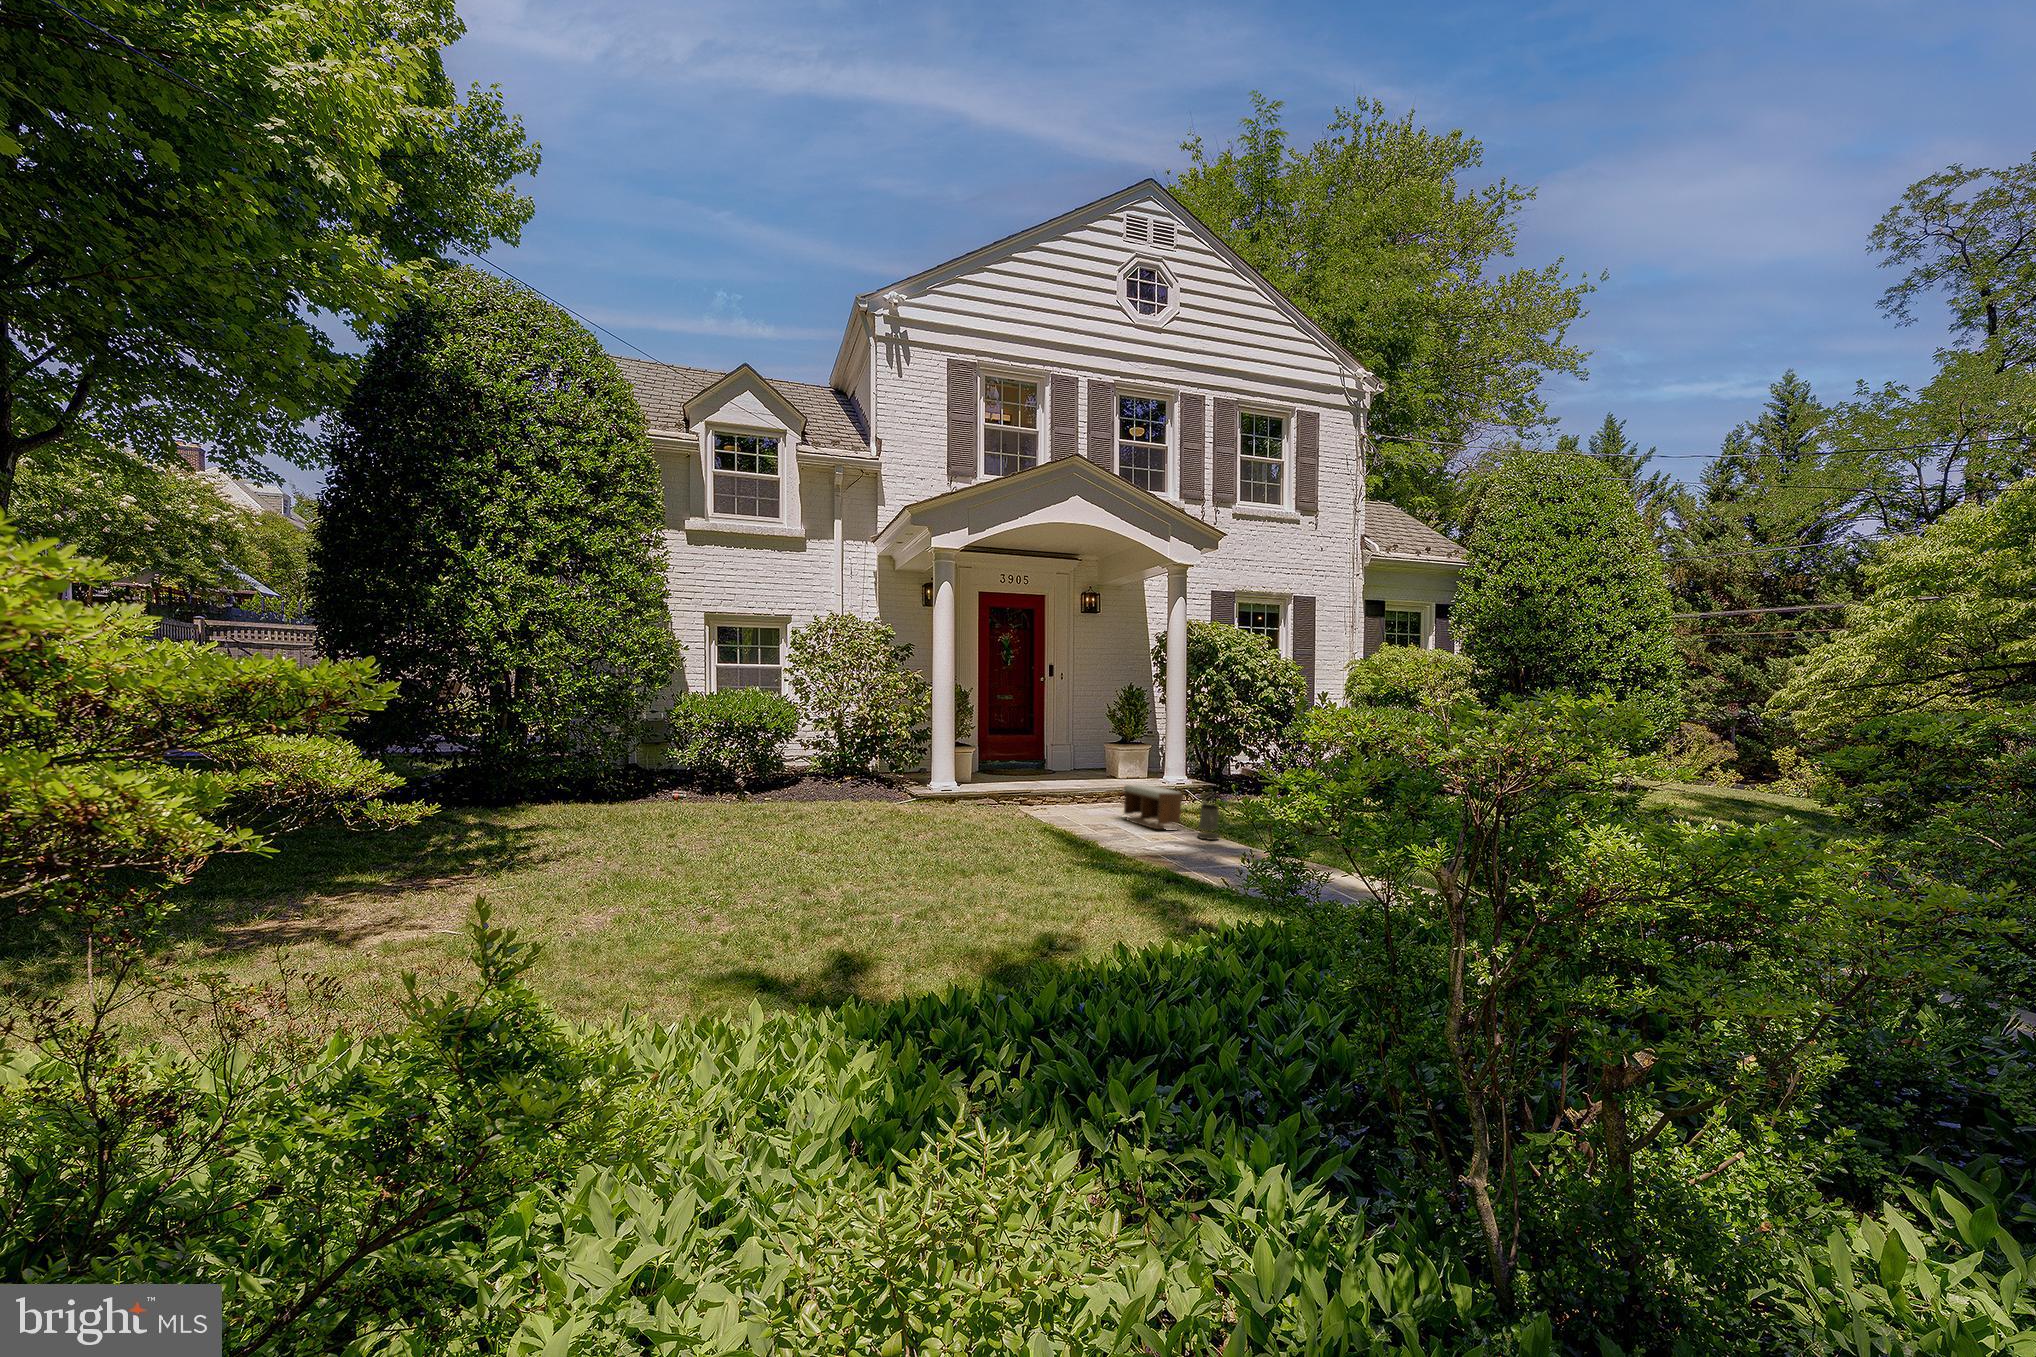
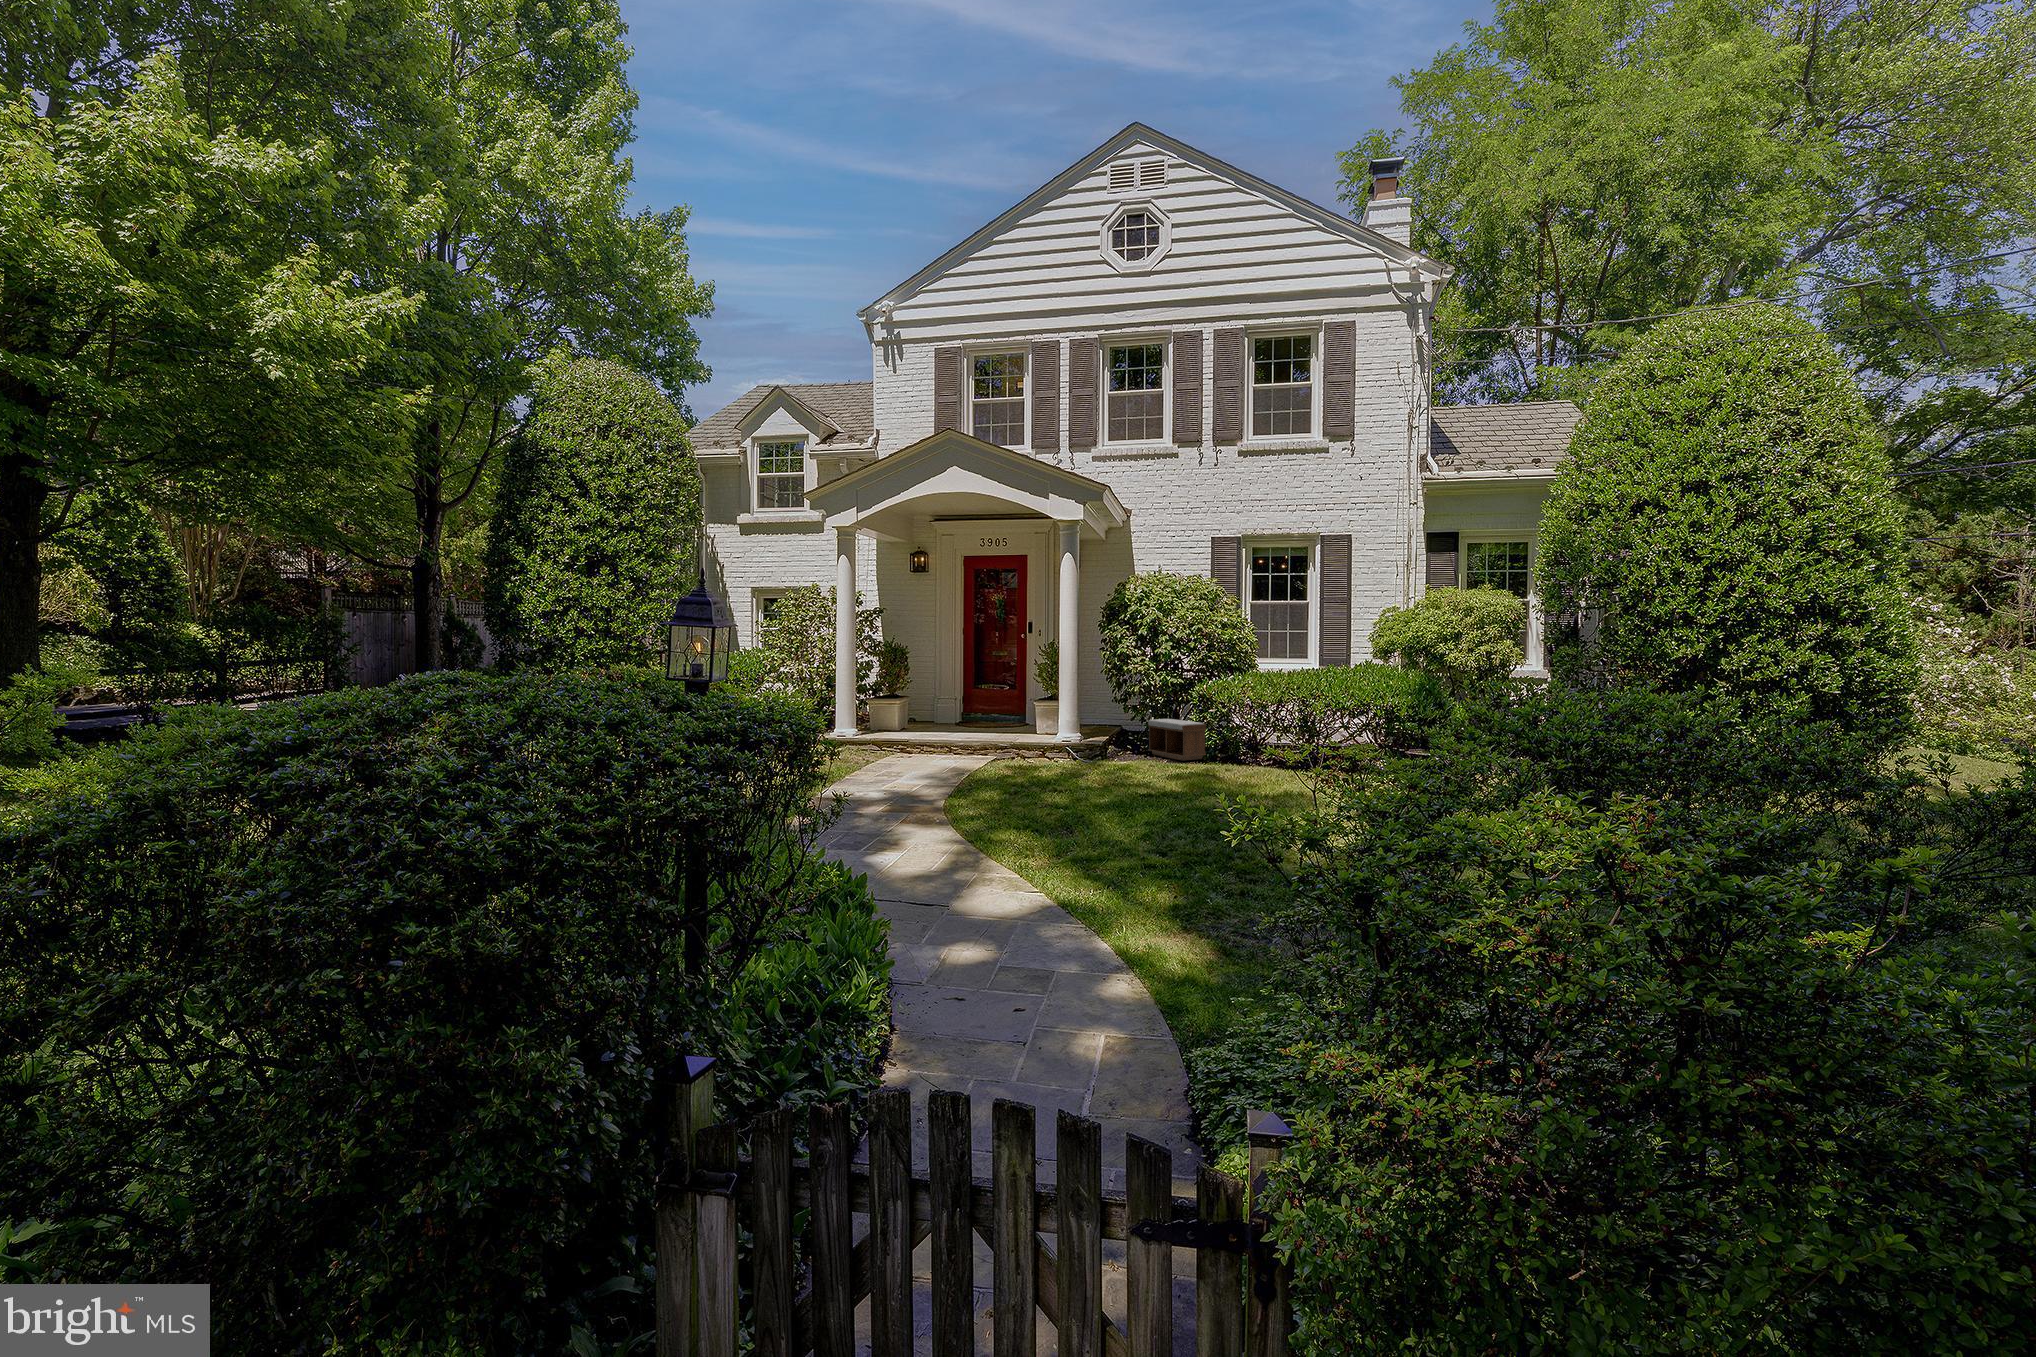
watering can: present [1198,798,1219,840] -> none [1222,725,1244,767]

